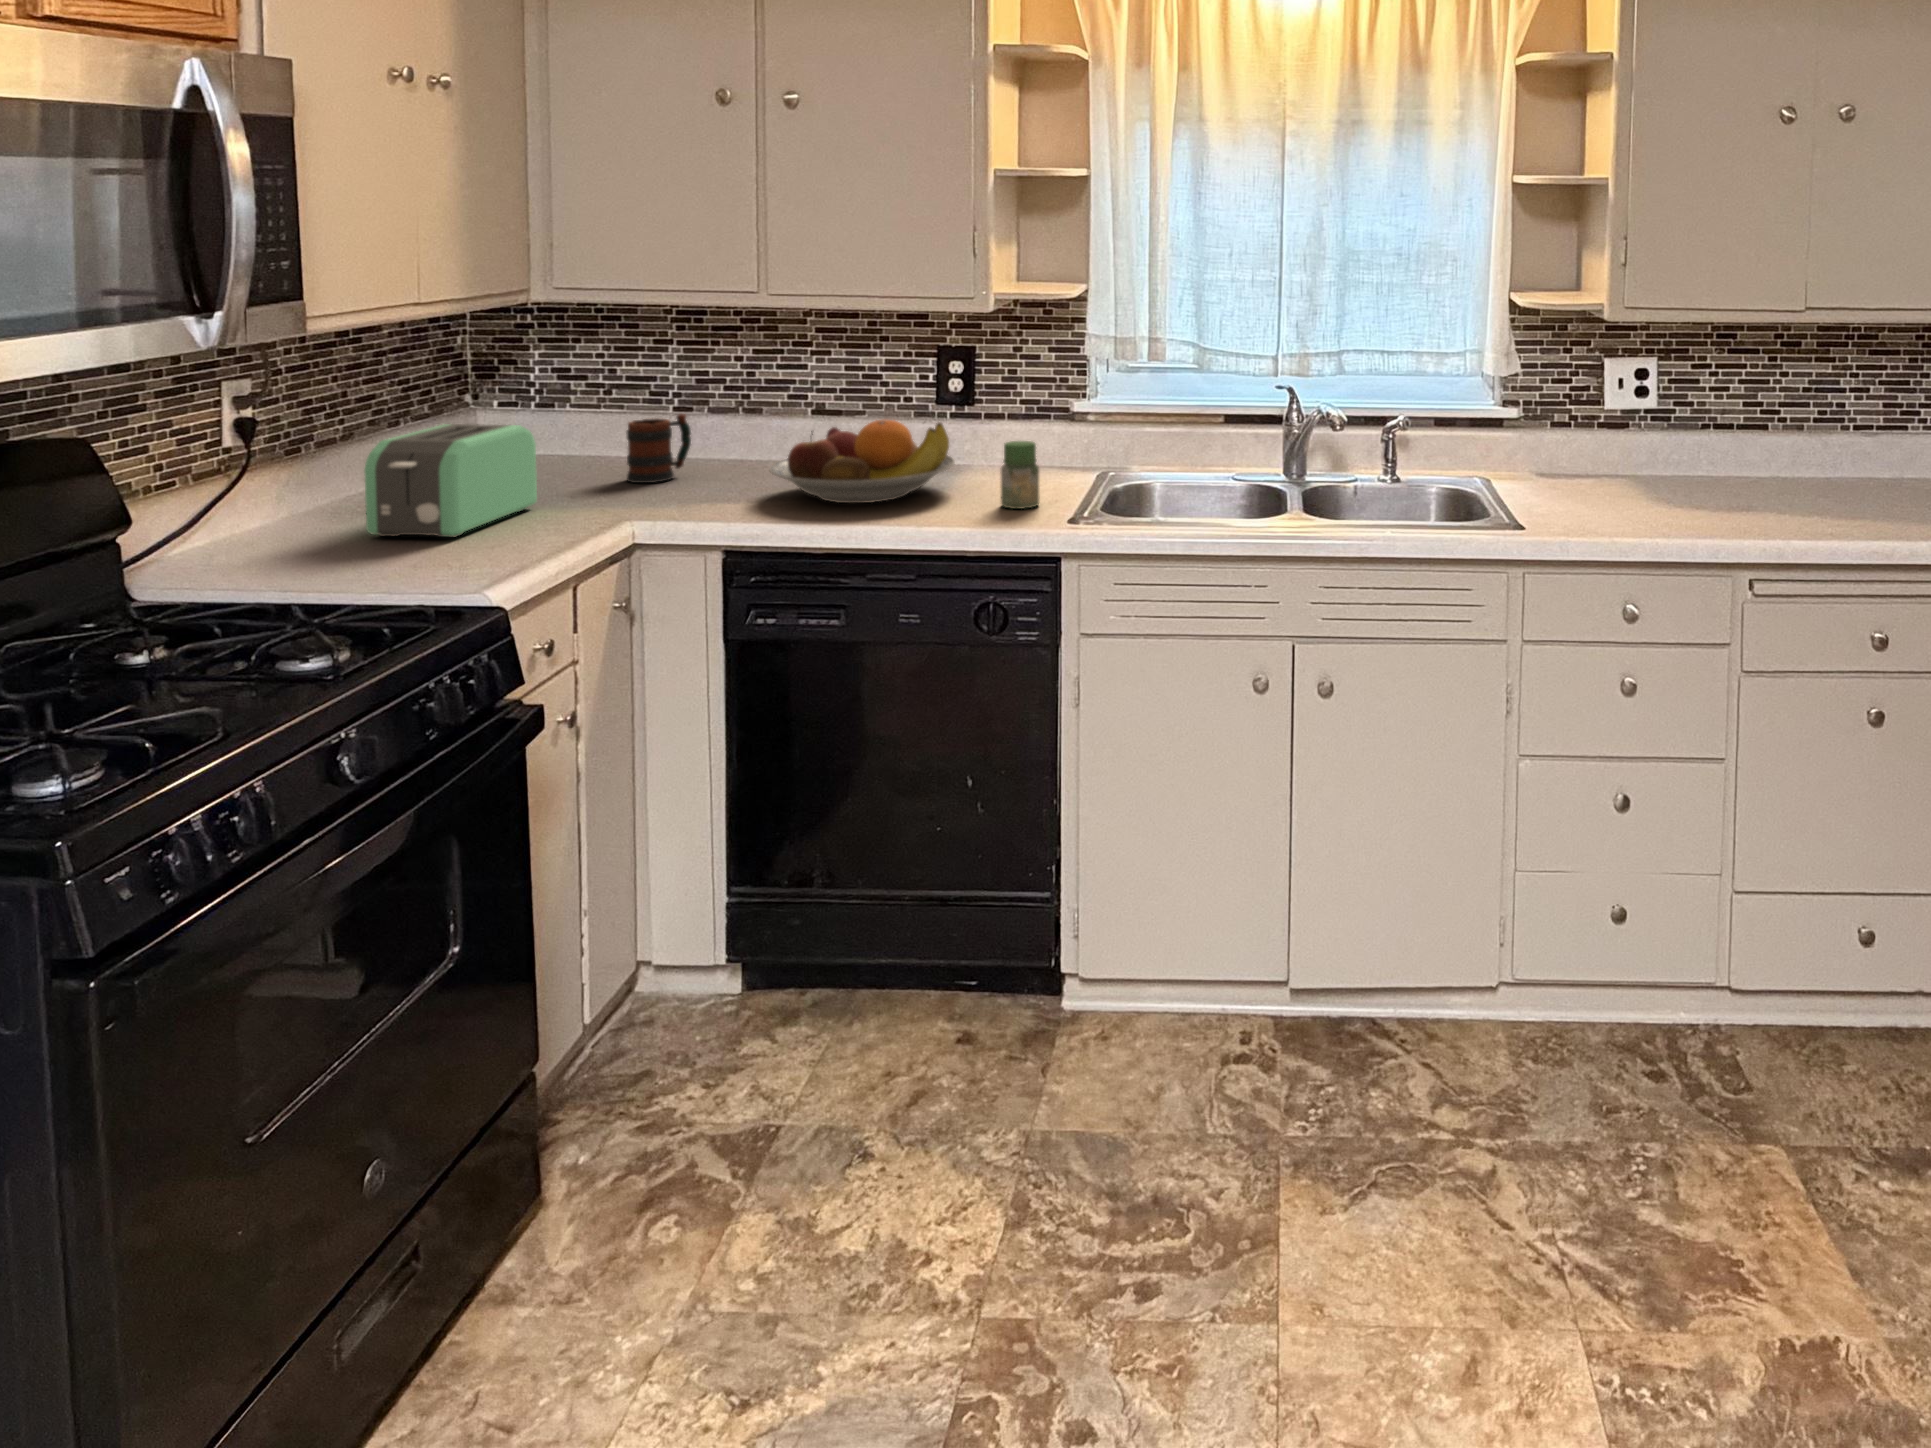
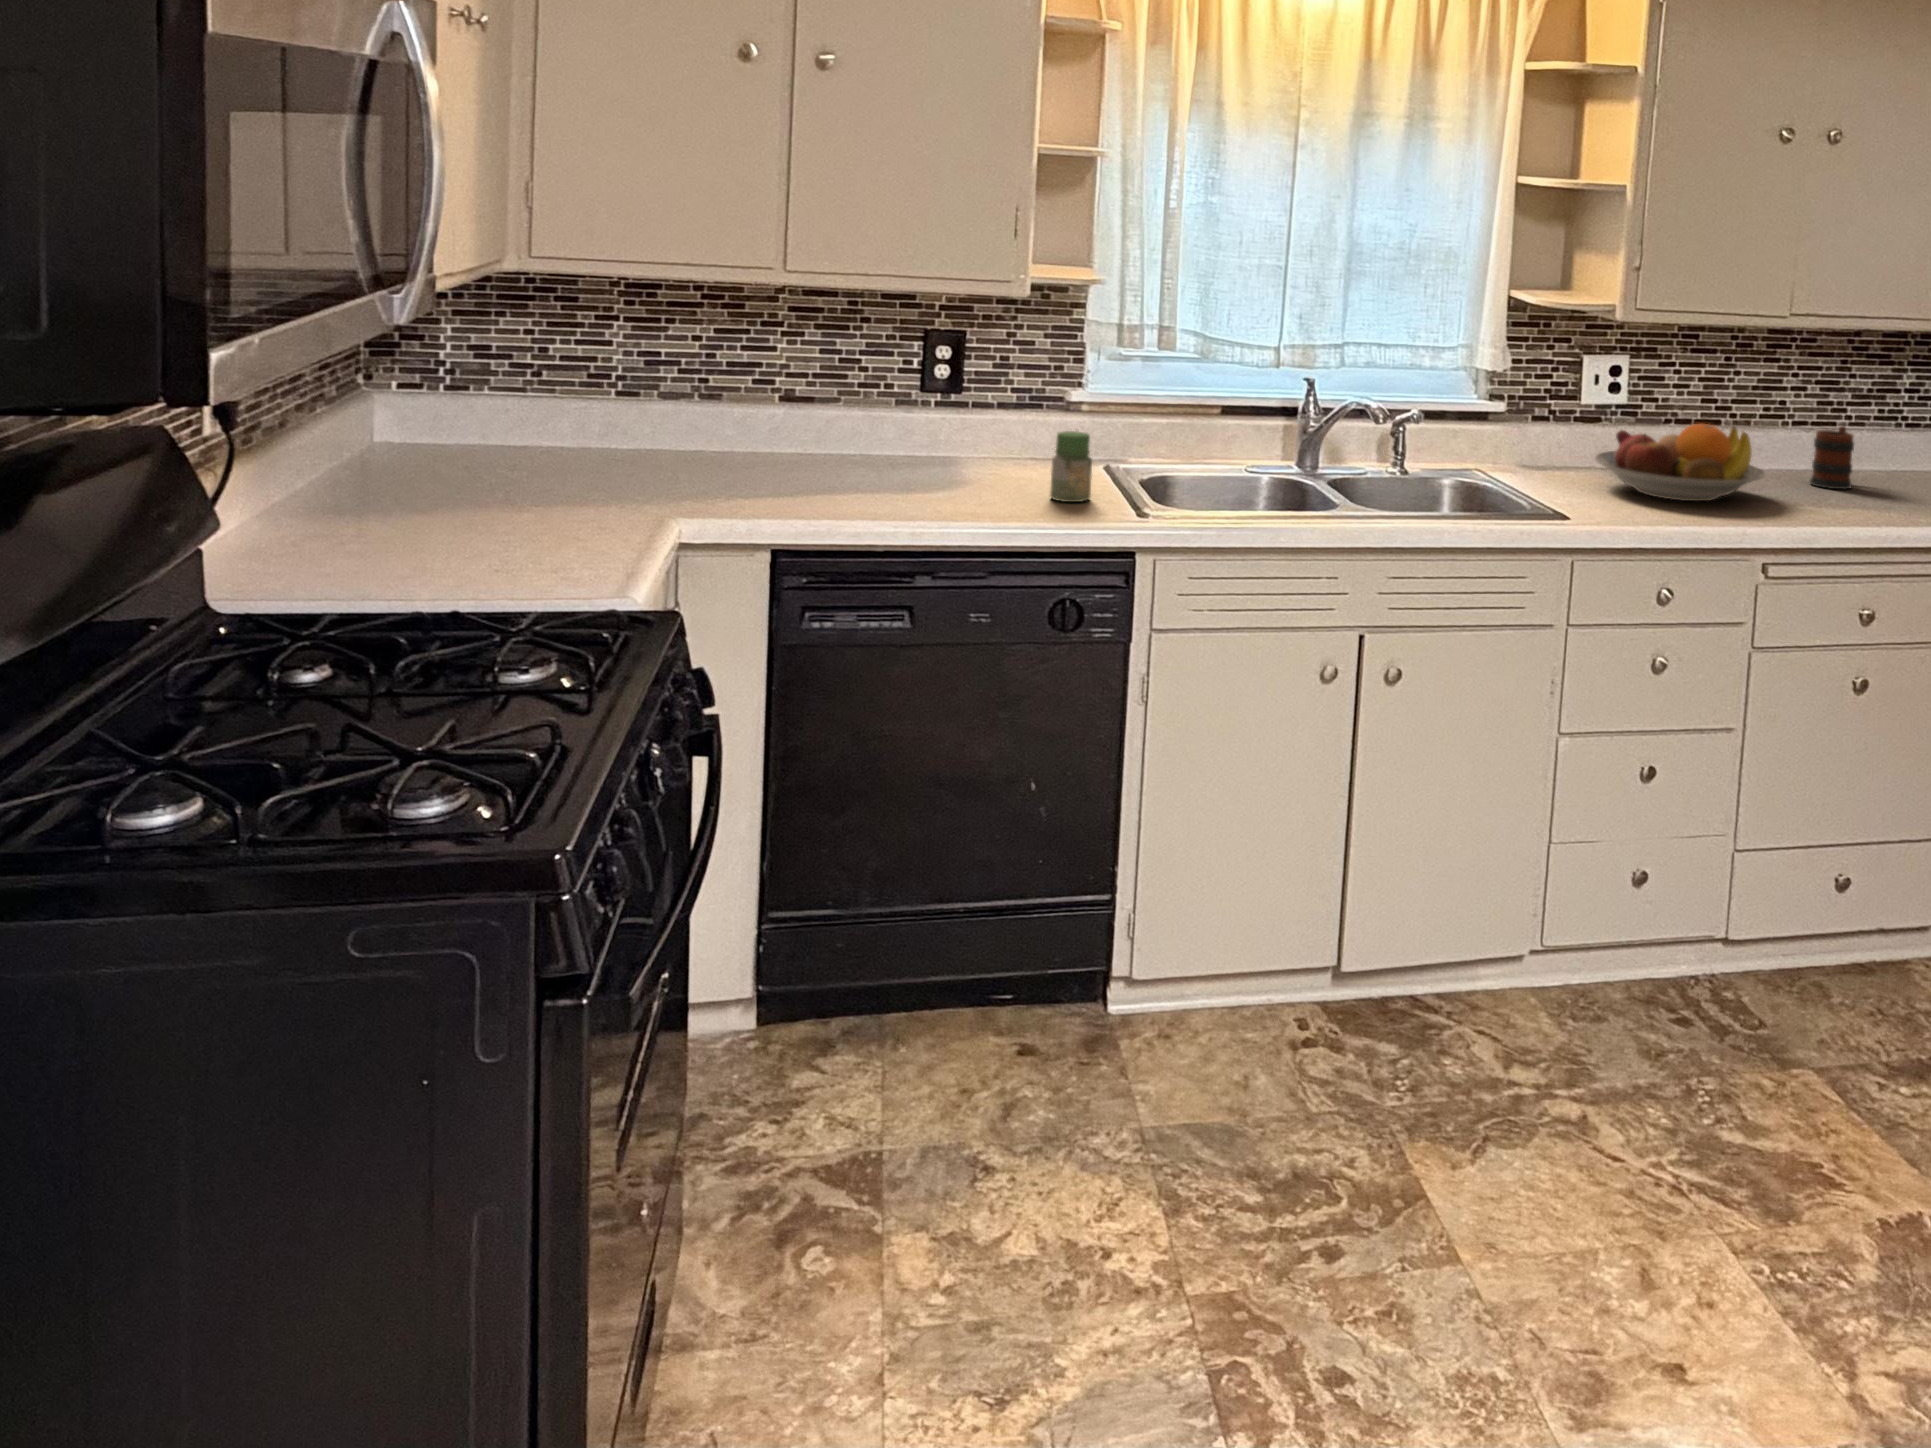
mug: present [626,414,691,483] -> present [1810,426,1854,489]
fruit bowl: present [770,420,955,503] -> present [1595,424,1765,501]
toaster: present [364,424,537,537] -> none [382,408,537,536]

